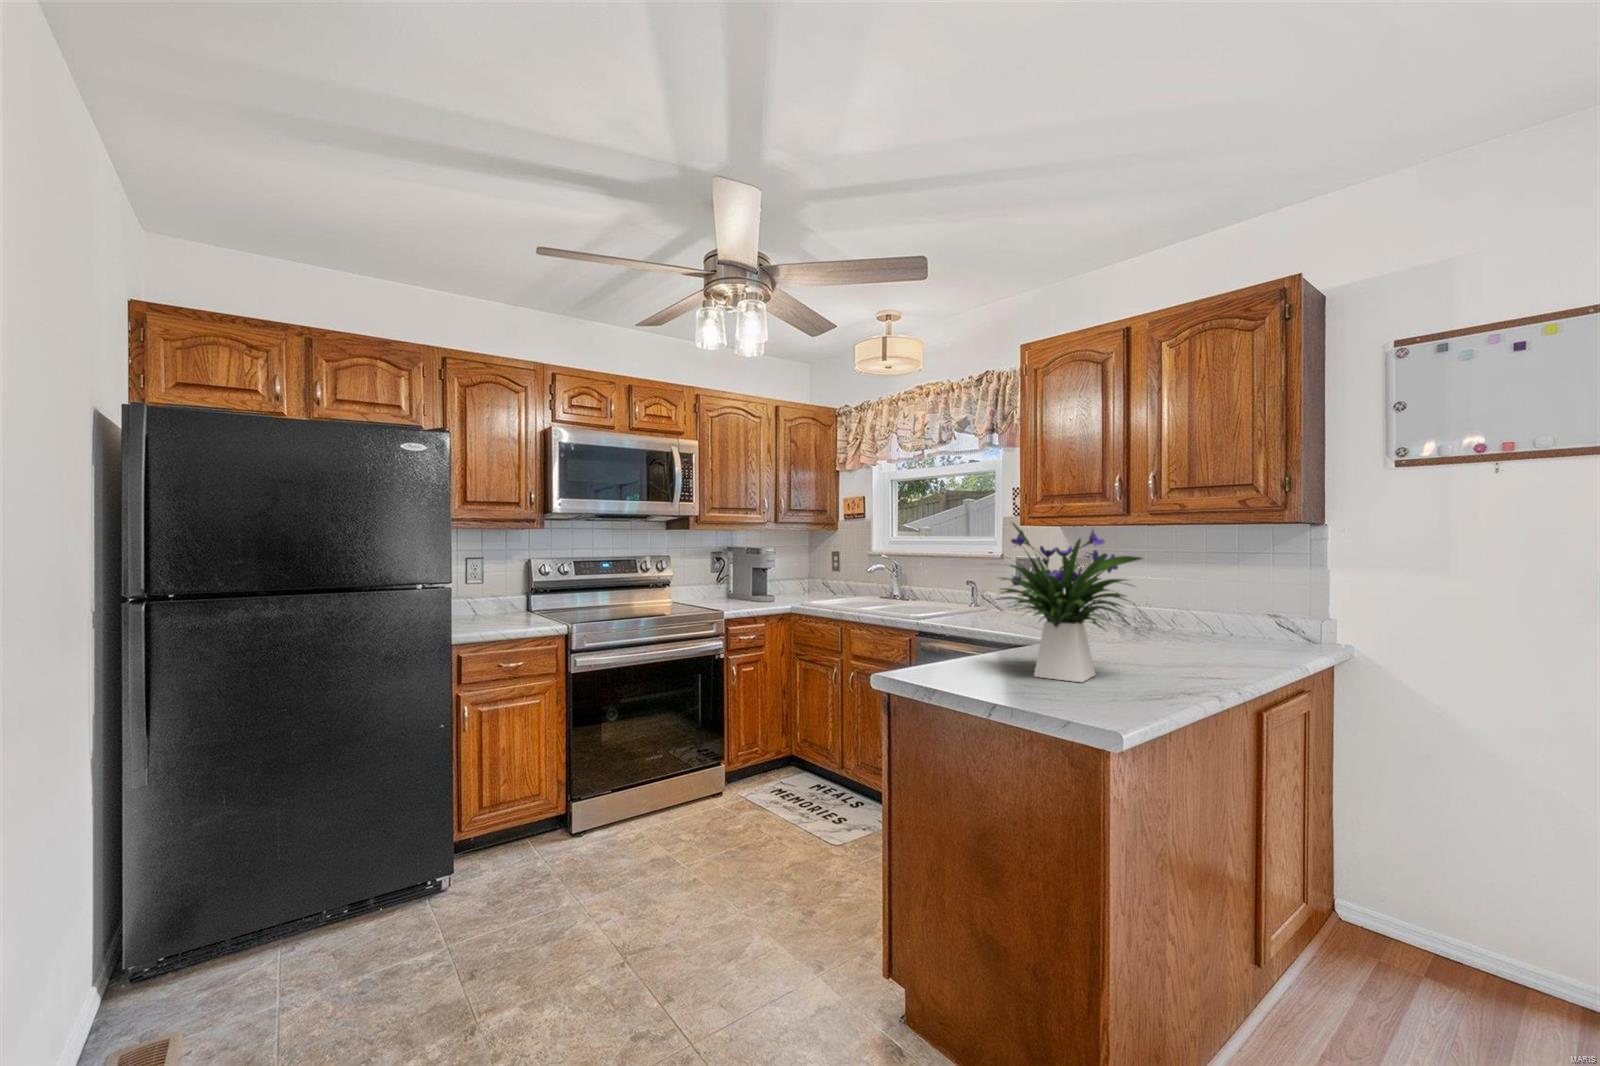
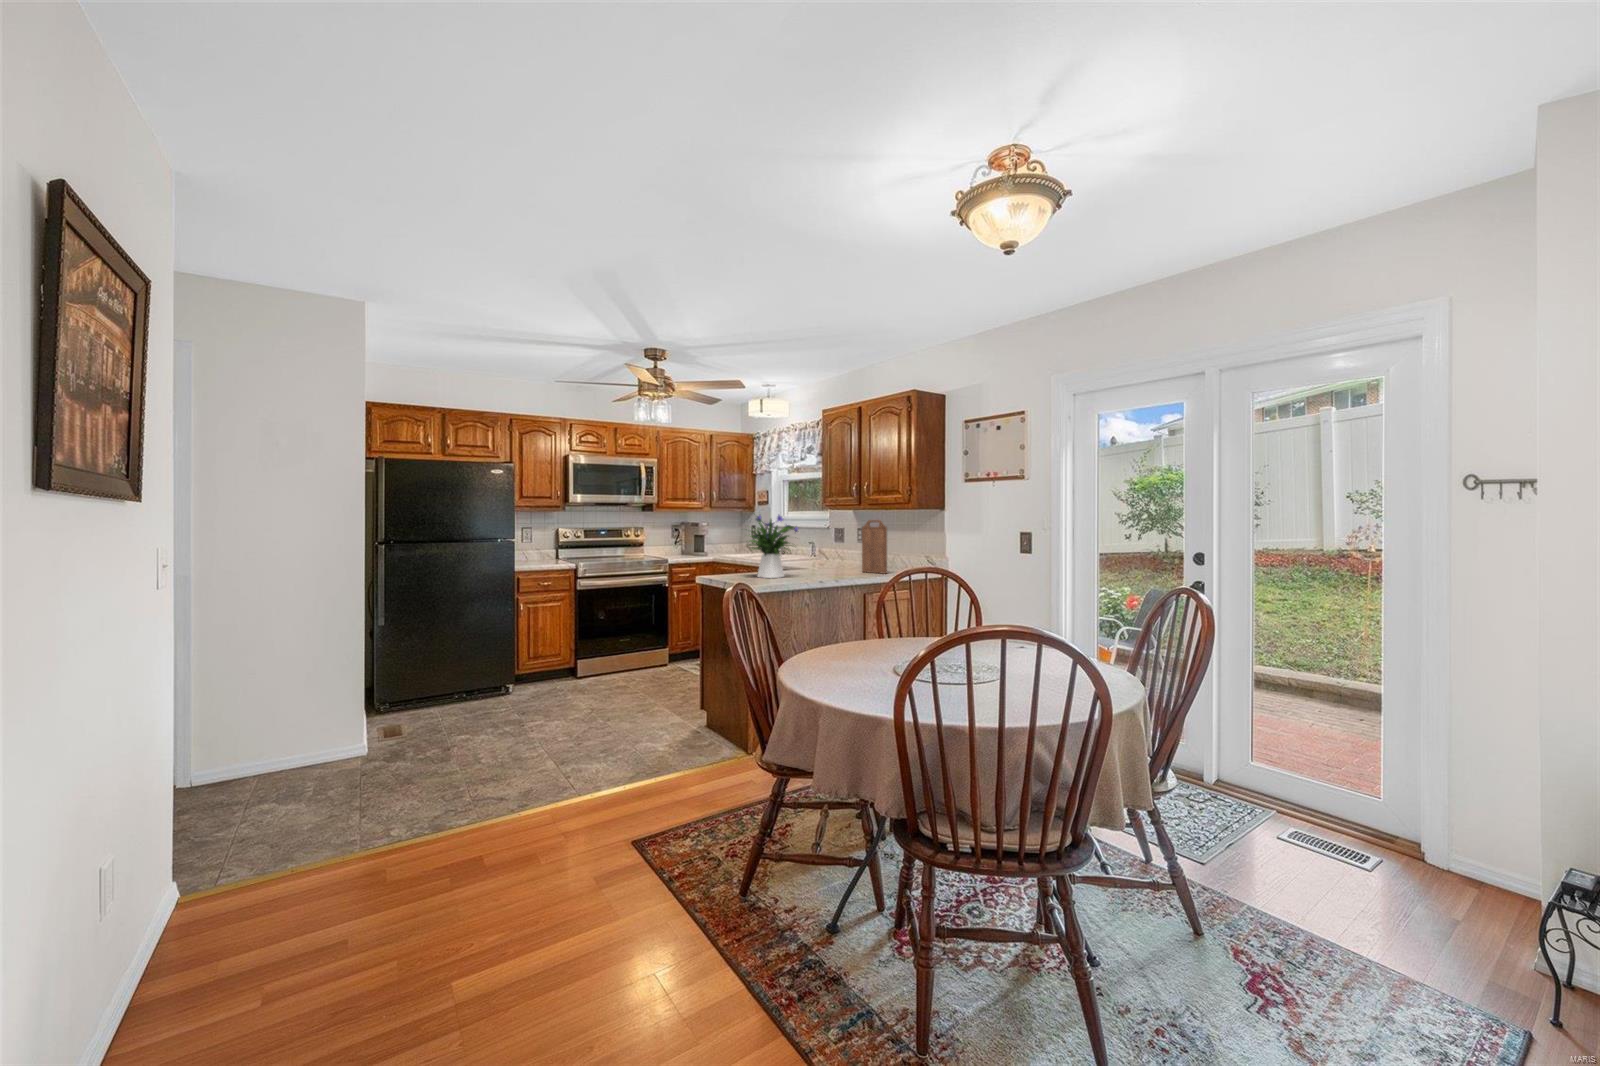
cutting board: none [1181,540,1256,654] -> present [862,520,887,574]

